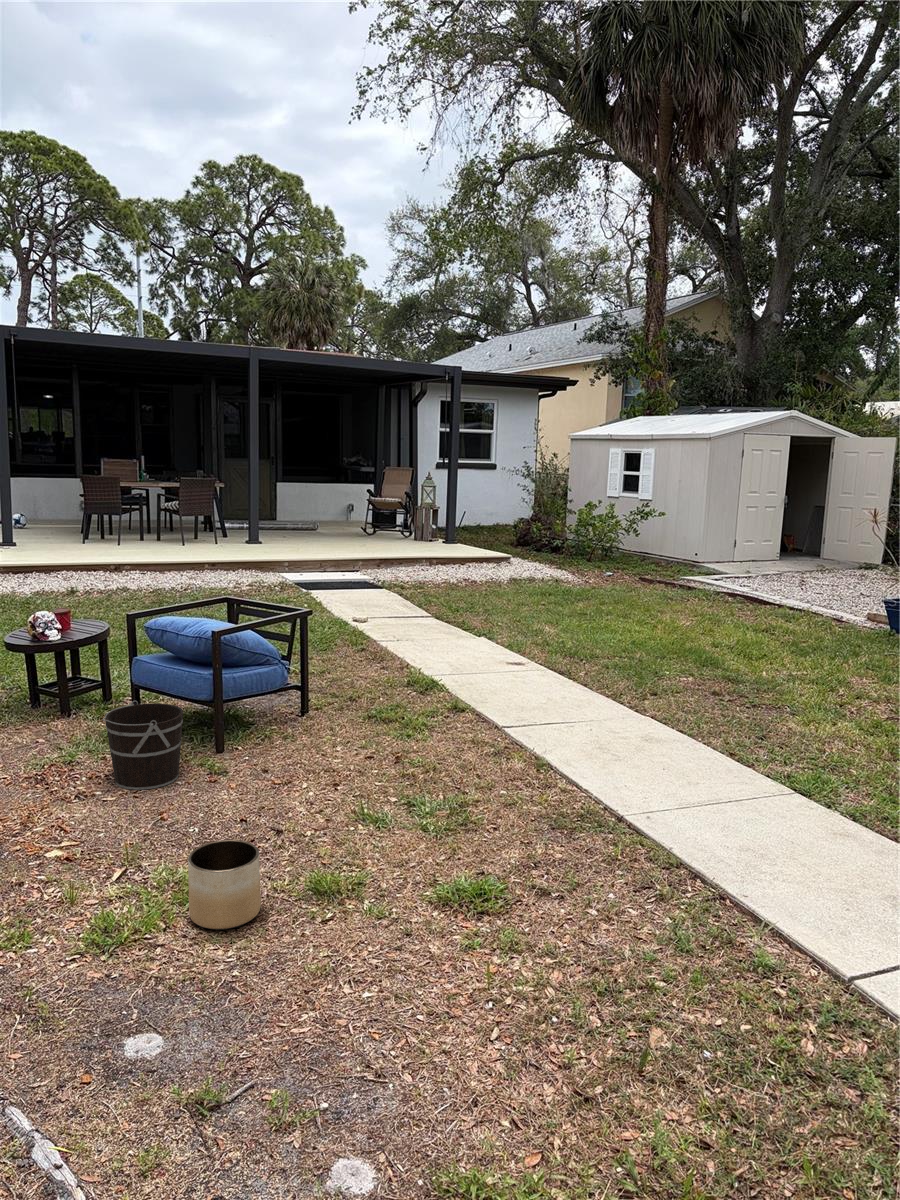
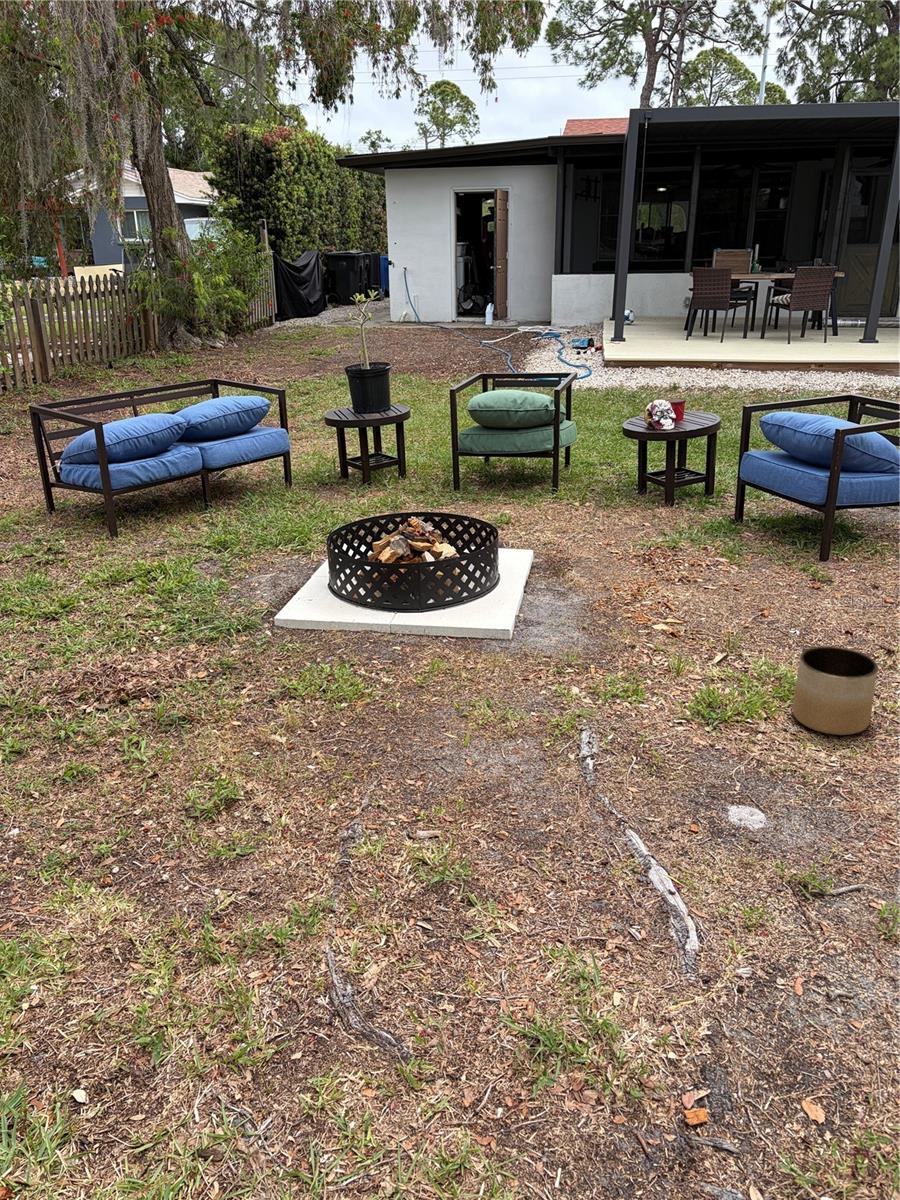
bucket: present [102,701,183,790] -> none [714,495,796,584]

